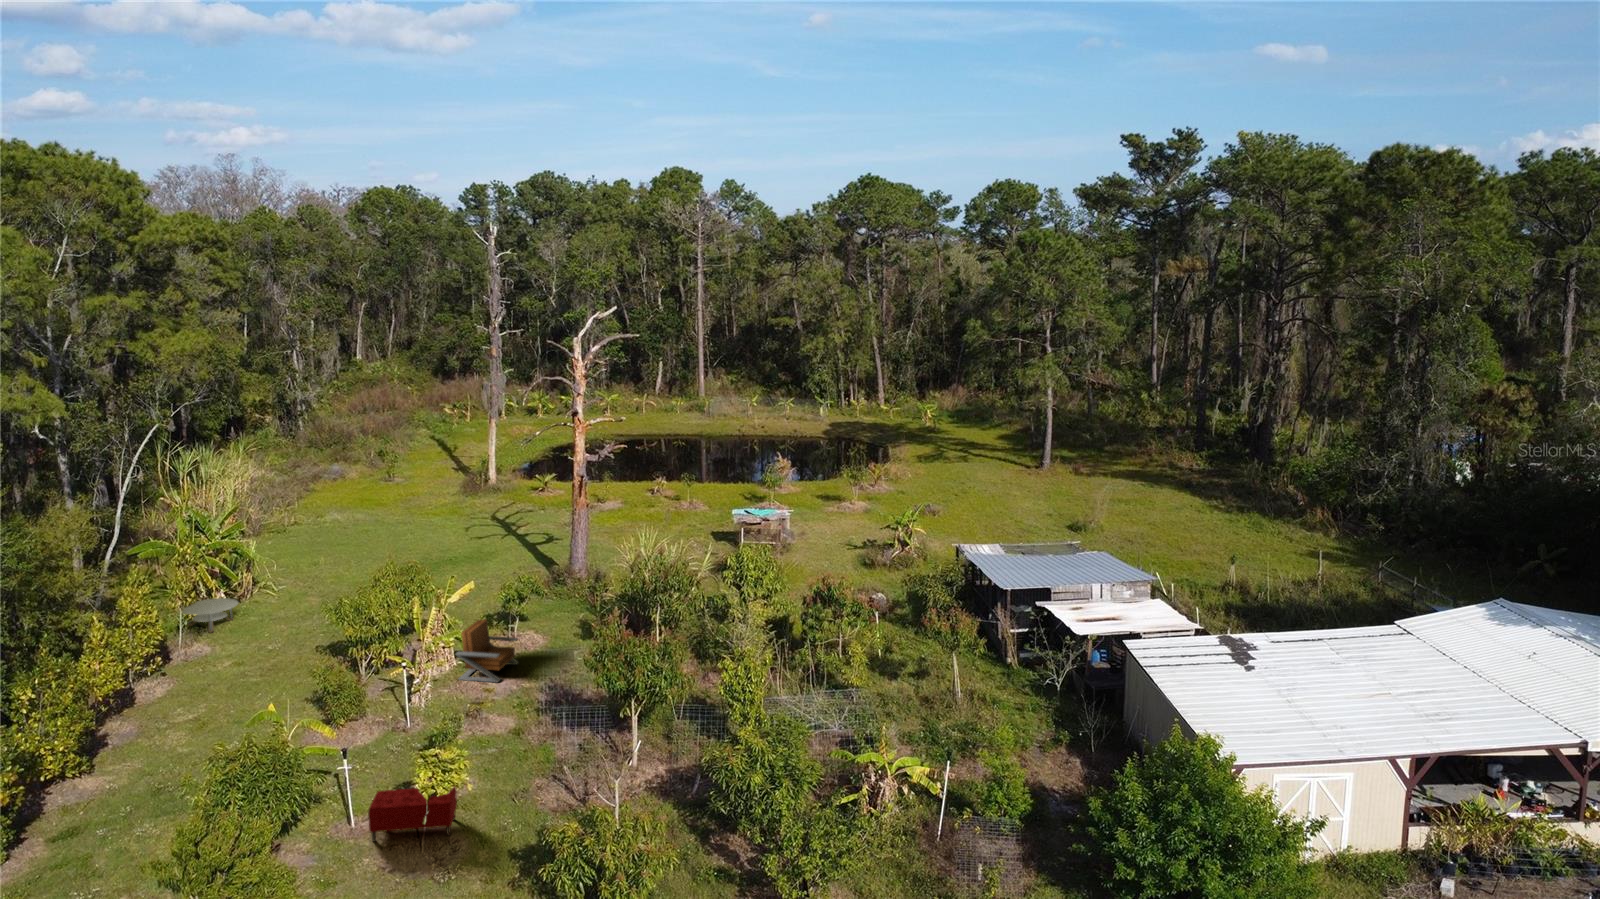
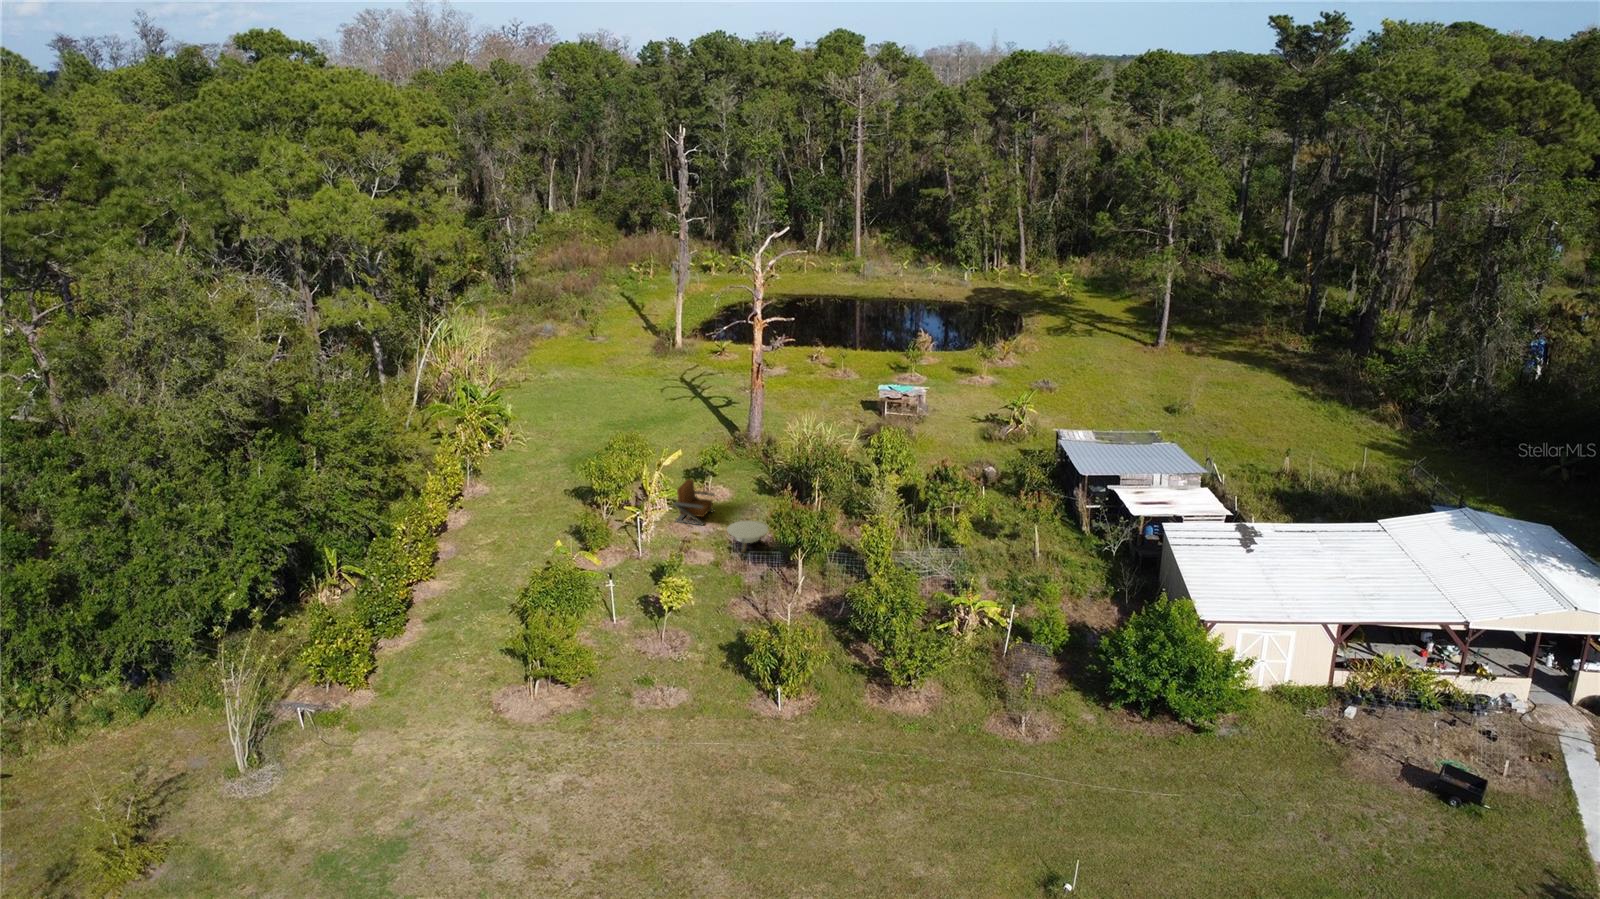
round table: present [183,598,238,633] -> present [727,521,768,552]
bench: present [368,786,457,842] -> none [637,599,688,630]

